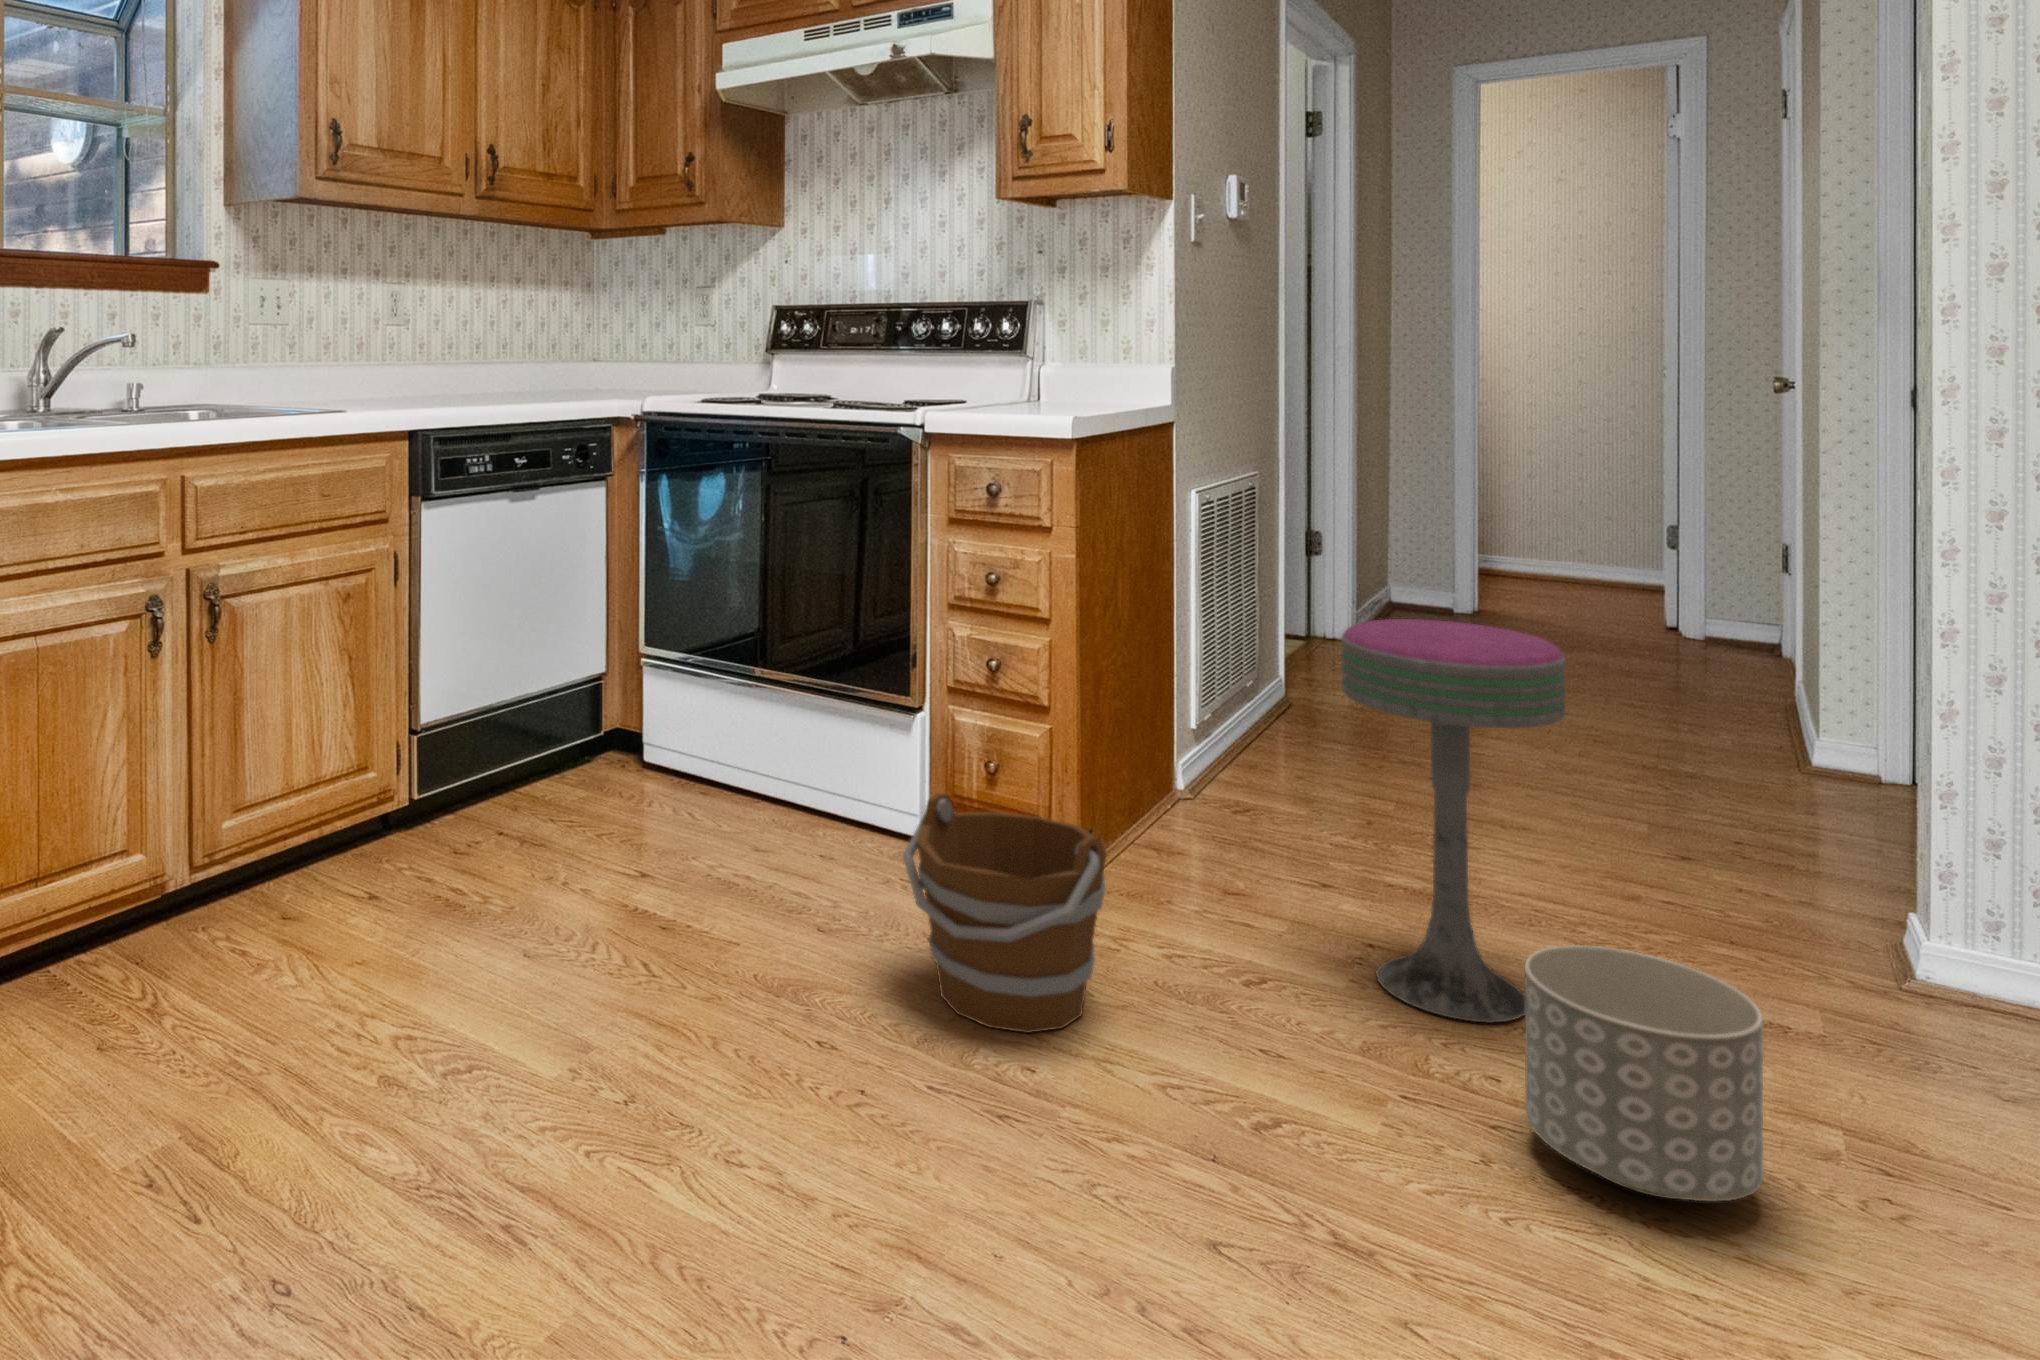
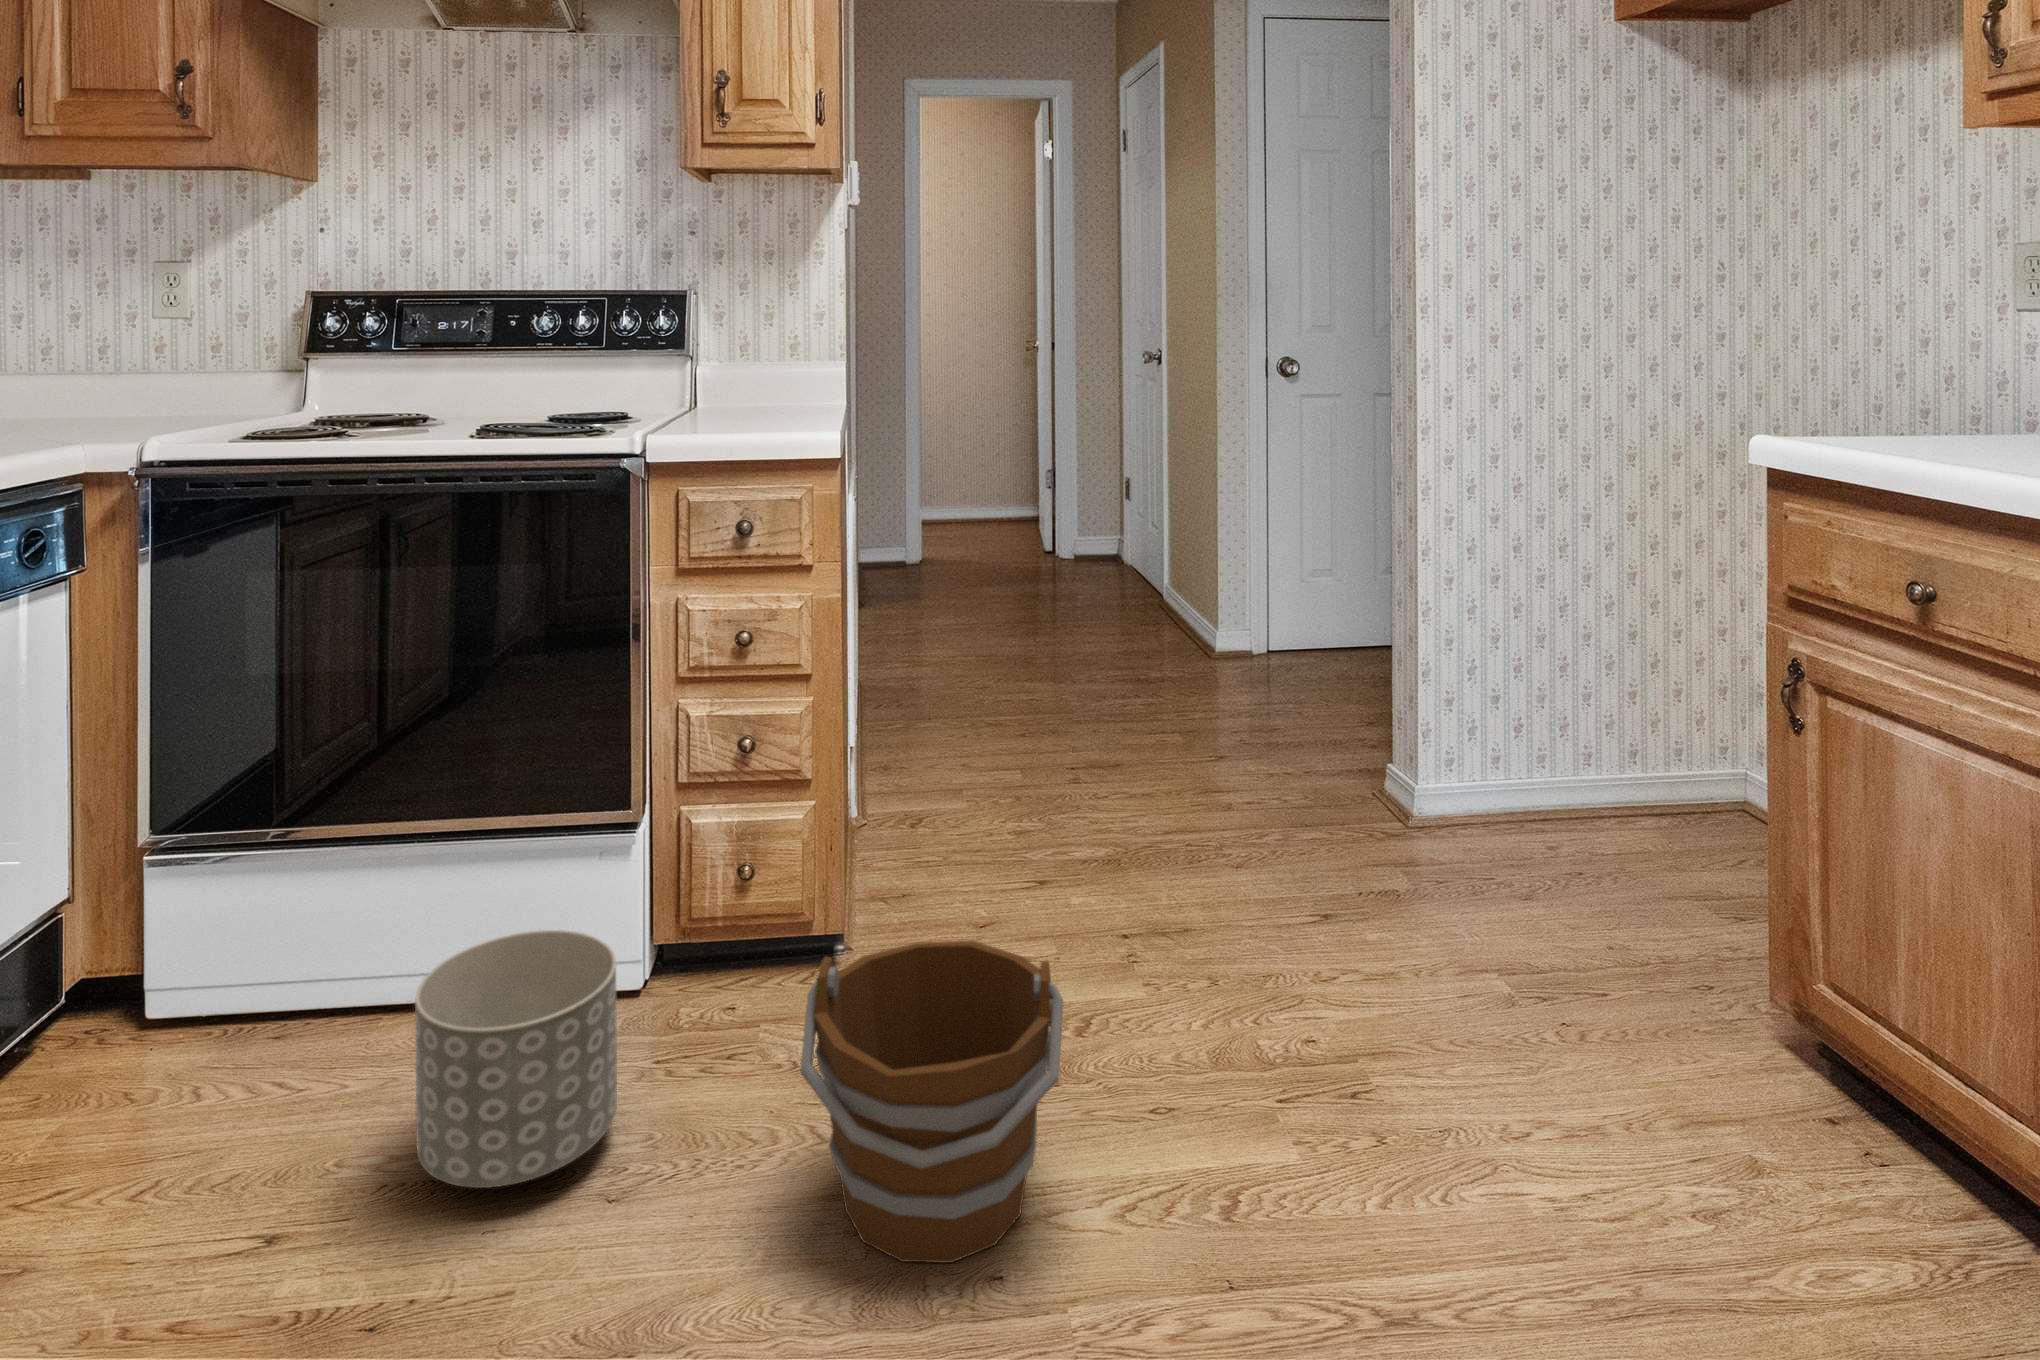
bar stool: present [1341,619,1566,1023] -> none [1152,613,1344,1007]
planter: present [1525,945,1763,1201] -> present [415,930,617,1188]

